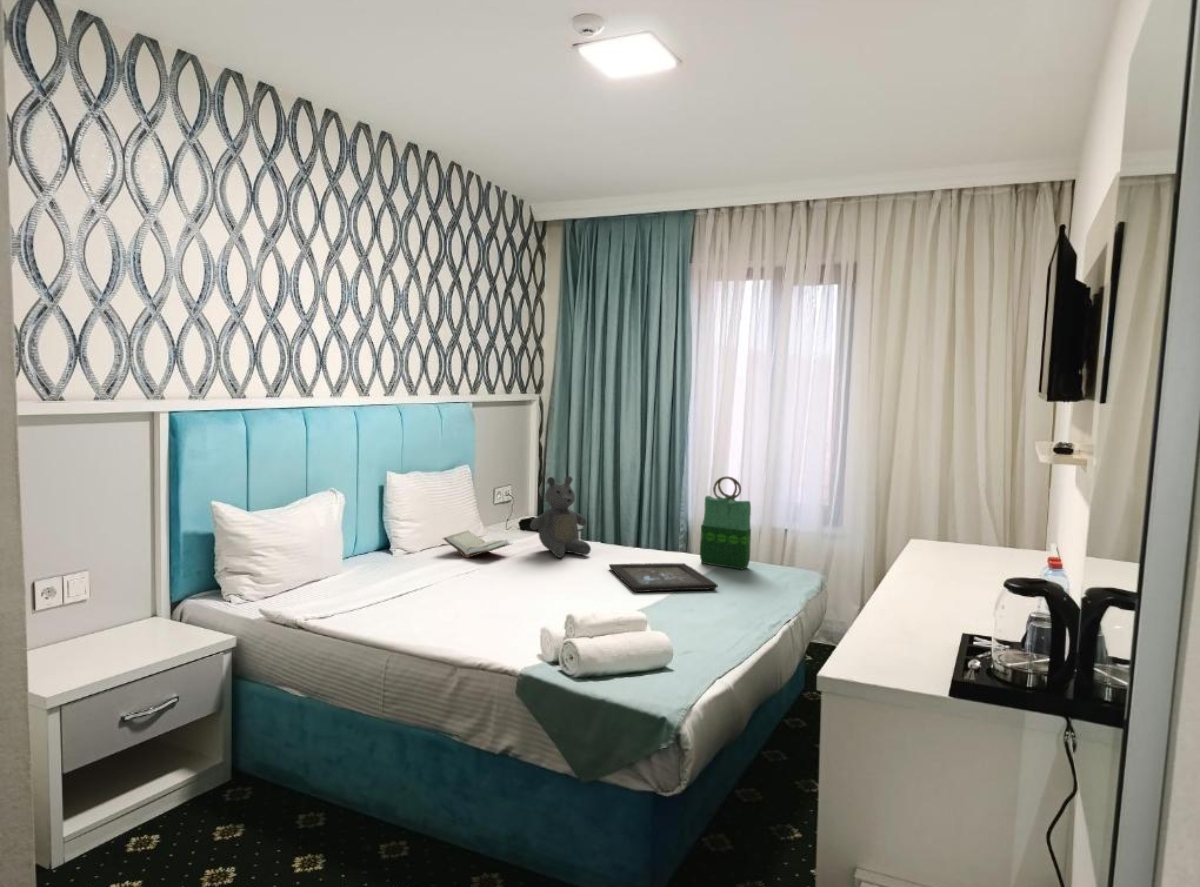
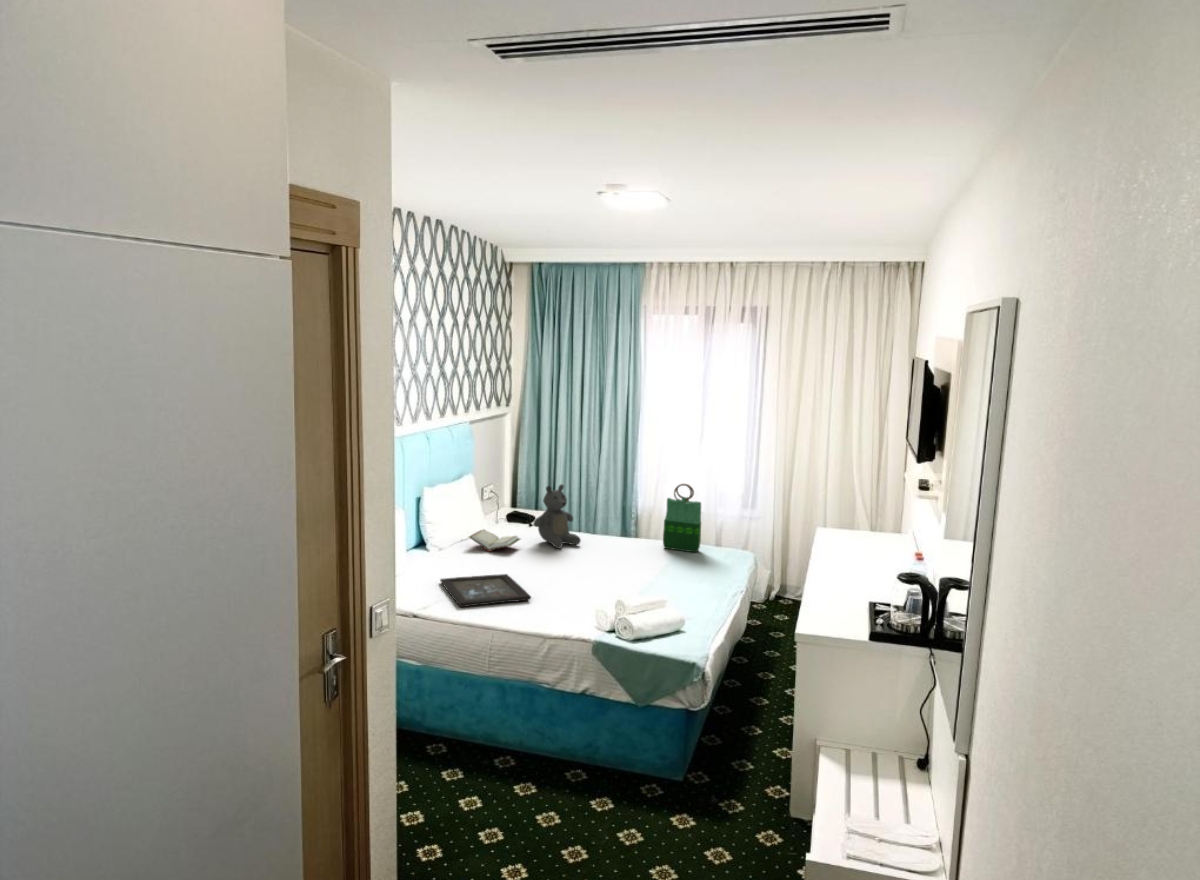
tray: present [609,563,718,592] -> present [440,574,531,607]

